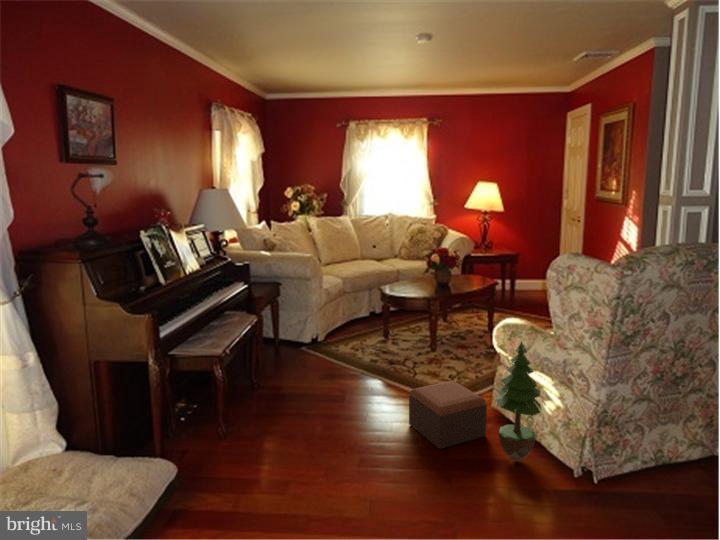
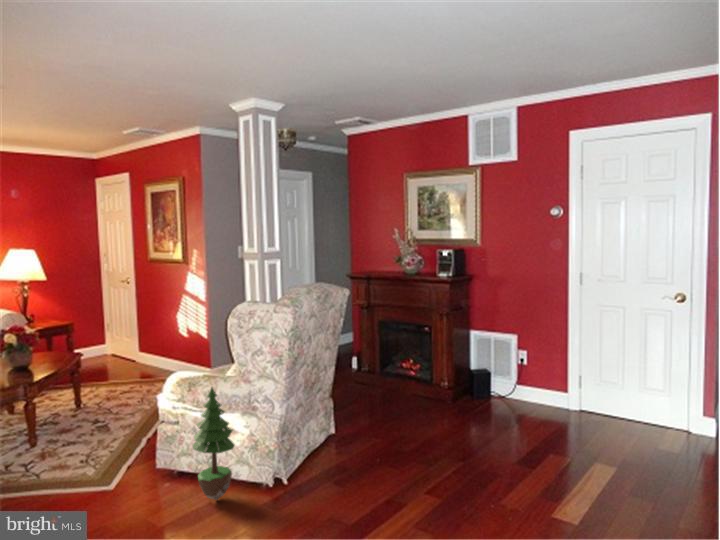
footstool: present [409,381,487,449] -> none [83,455,173,526]

